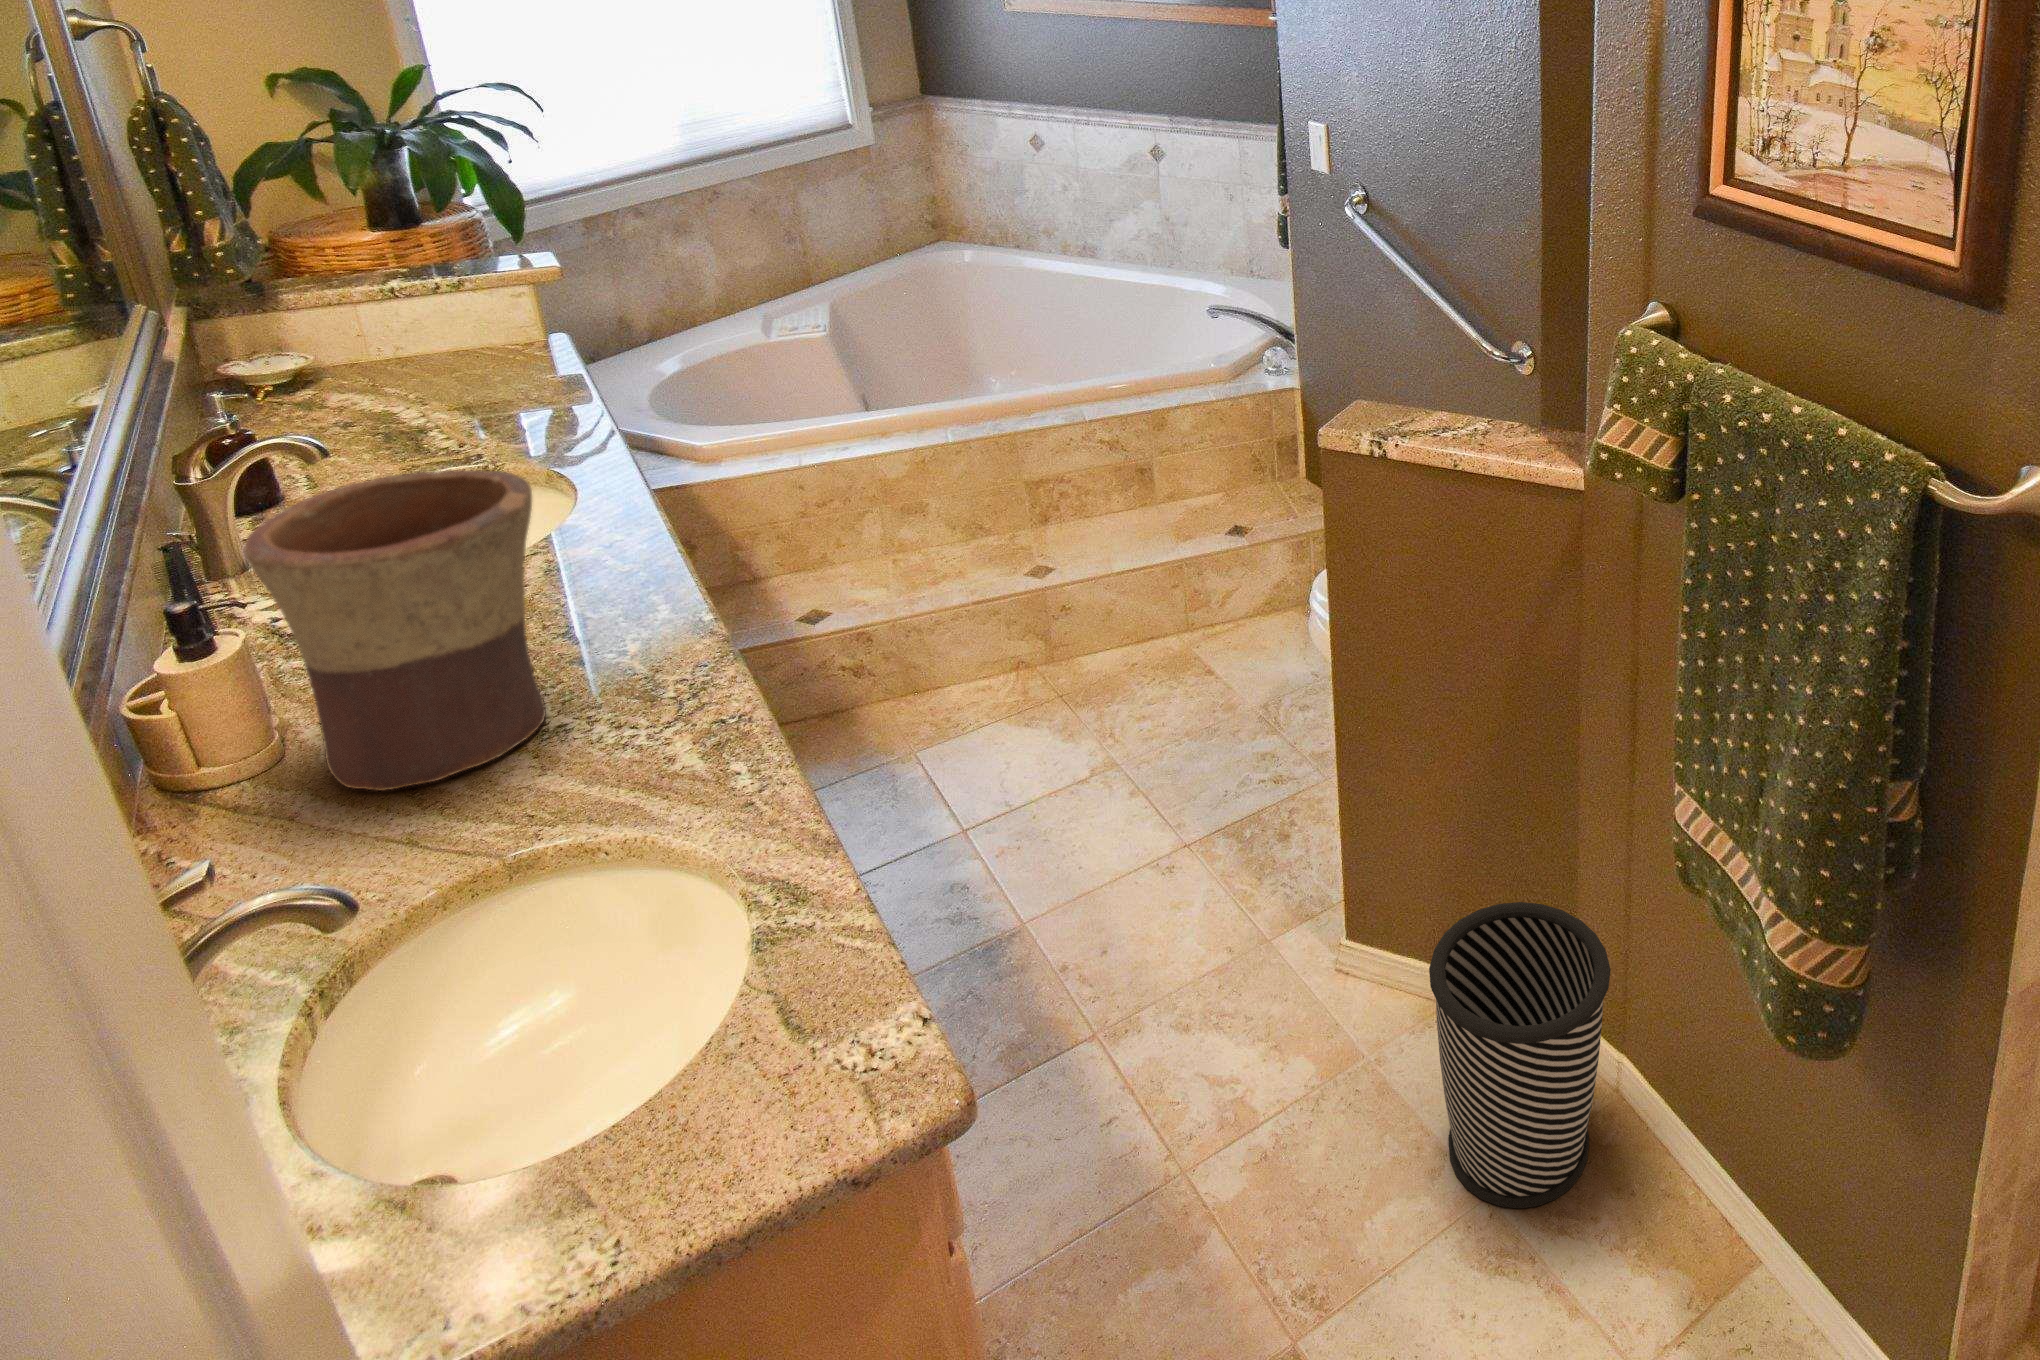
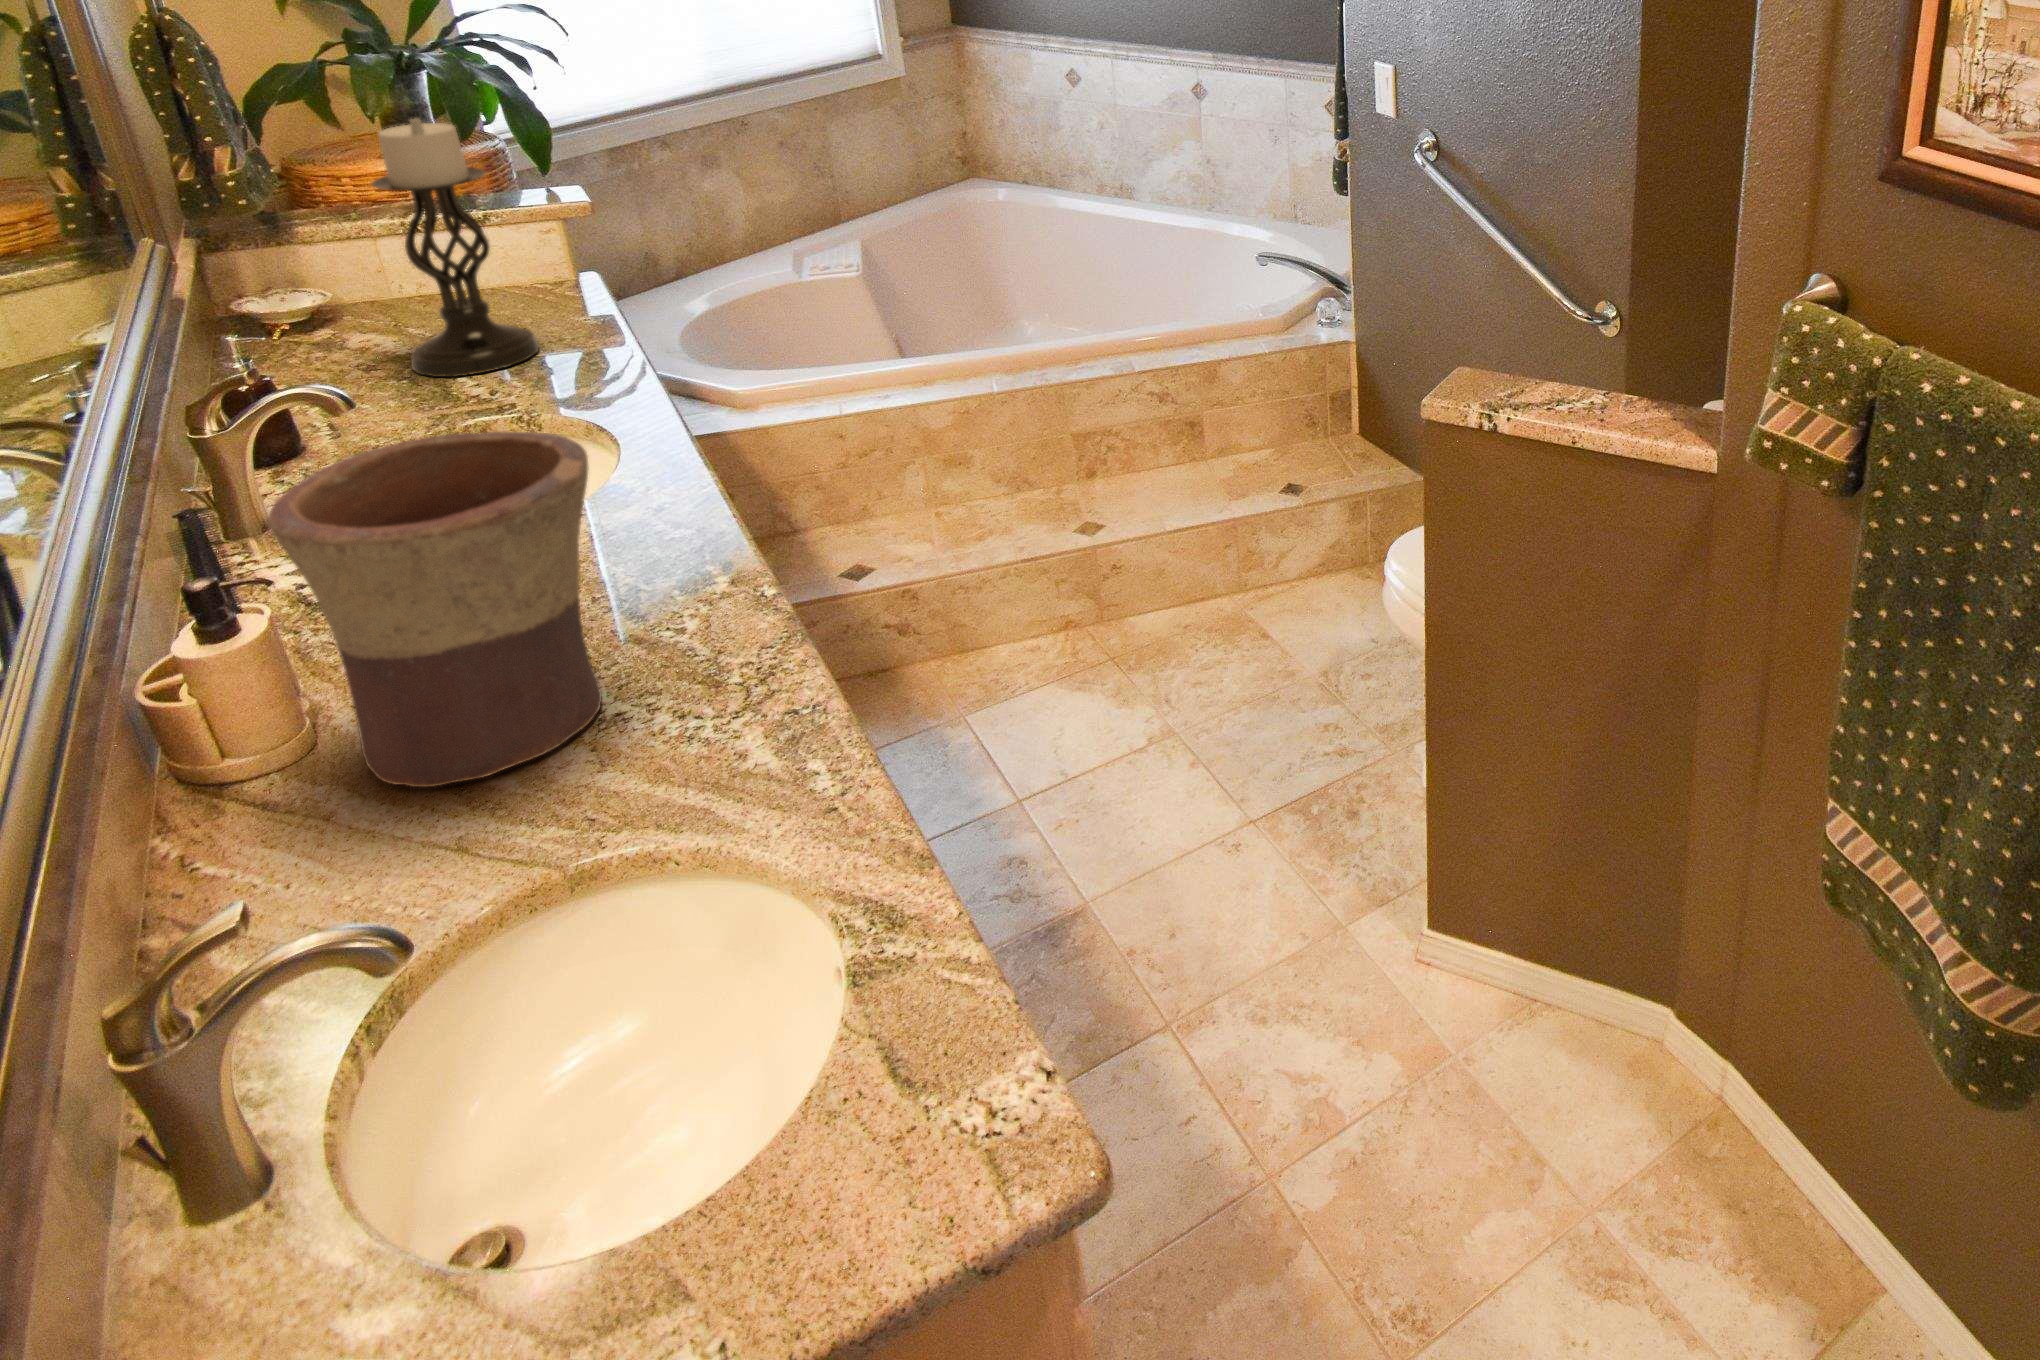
candle holder: none [348,192,506,433] -> present [372,119,539,377]
wastebasket: present [1429,902,1611,1208] -> none [1535,902,1728,1225]

